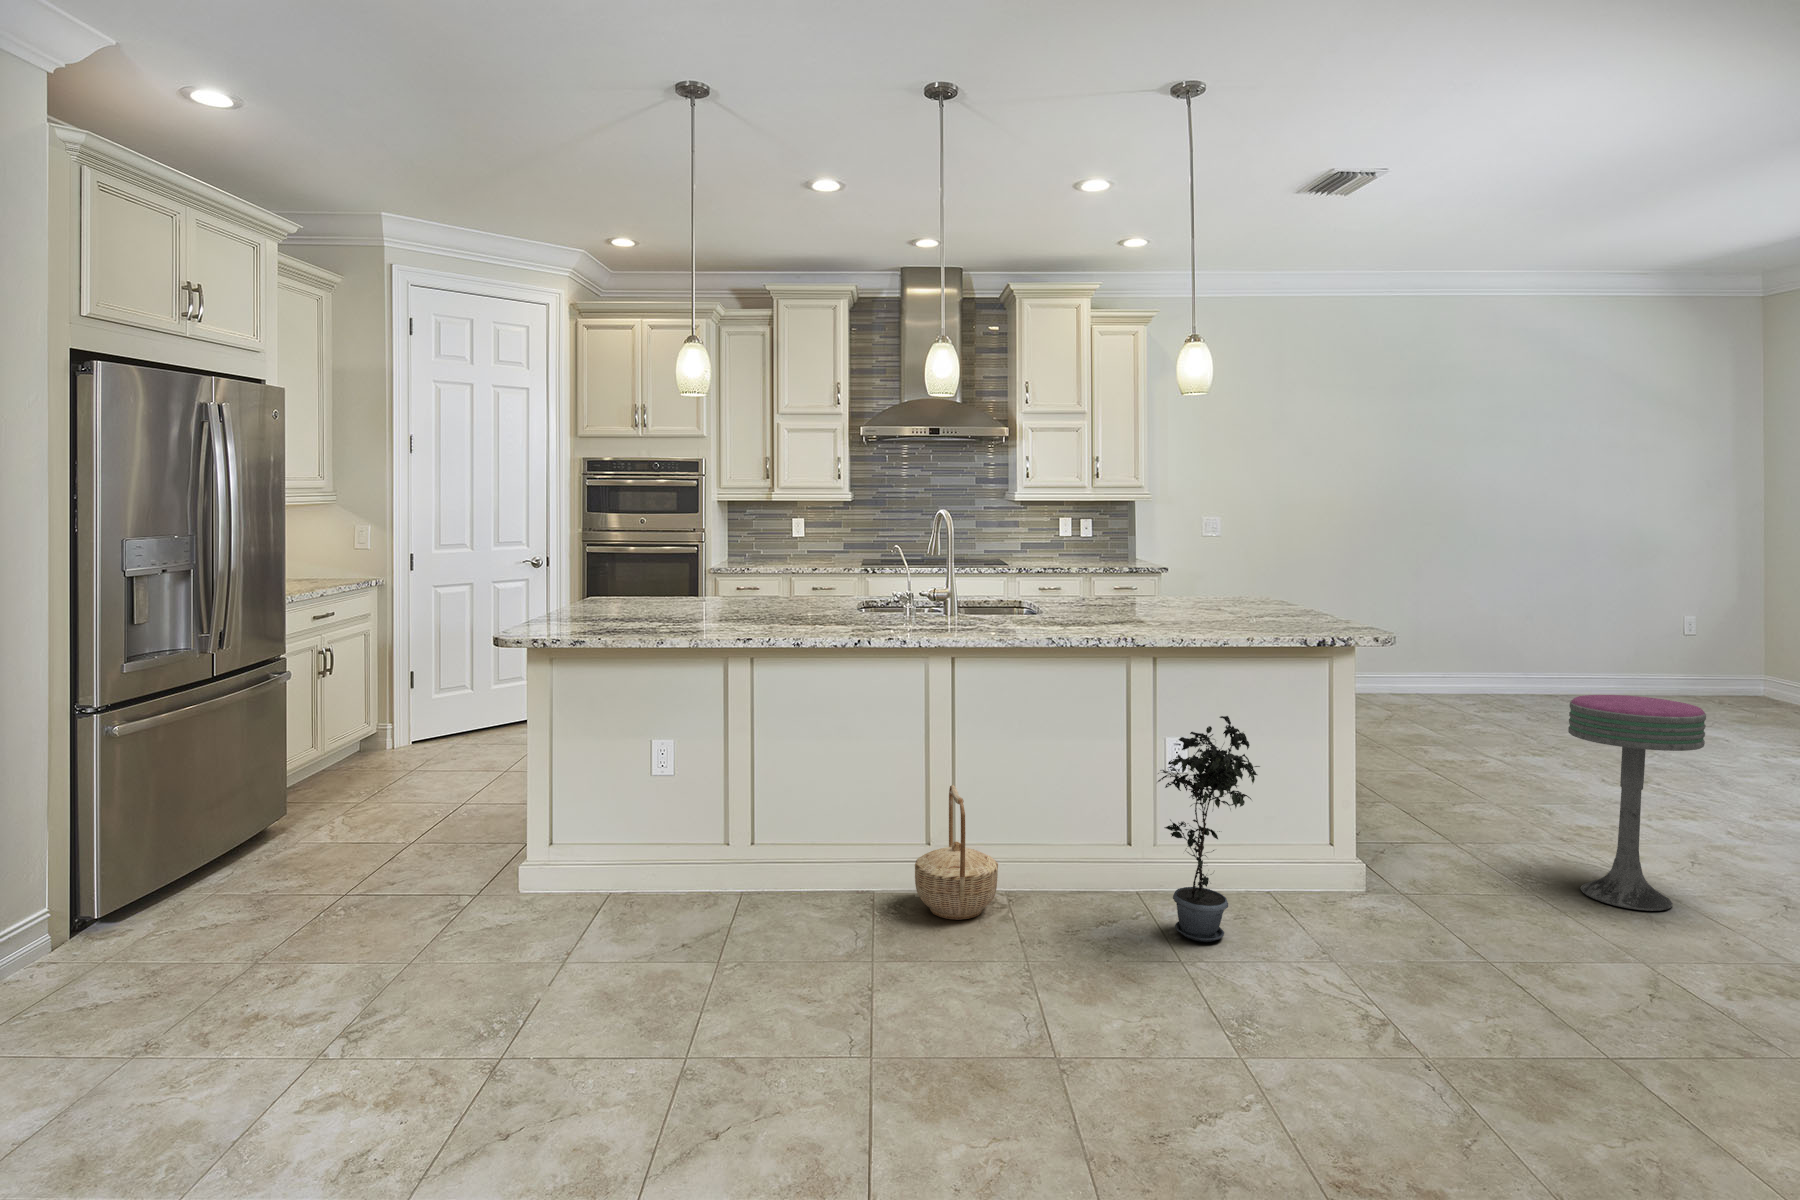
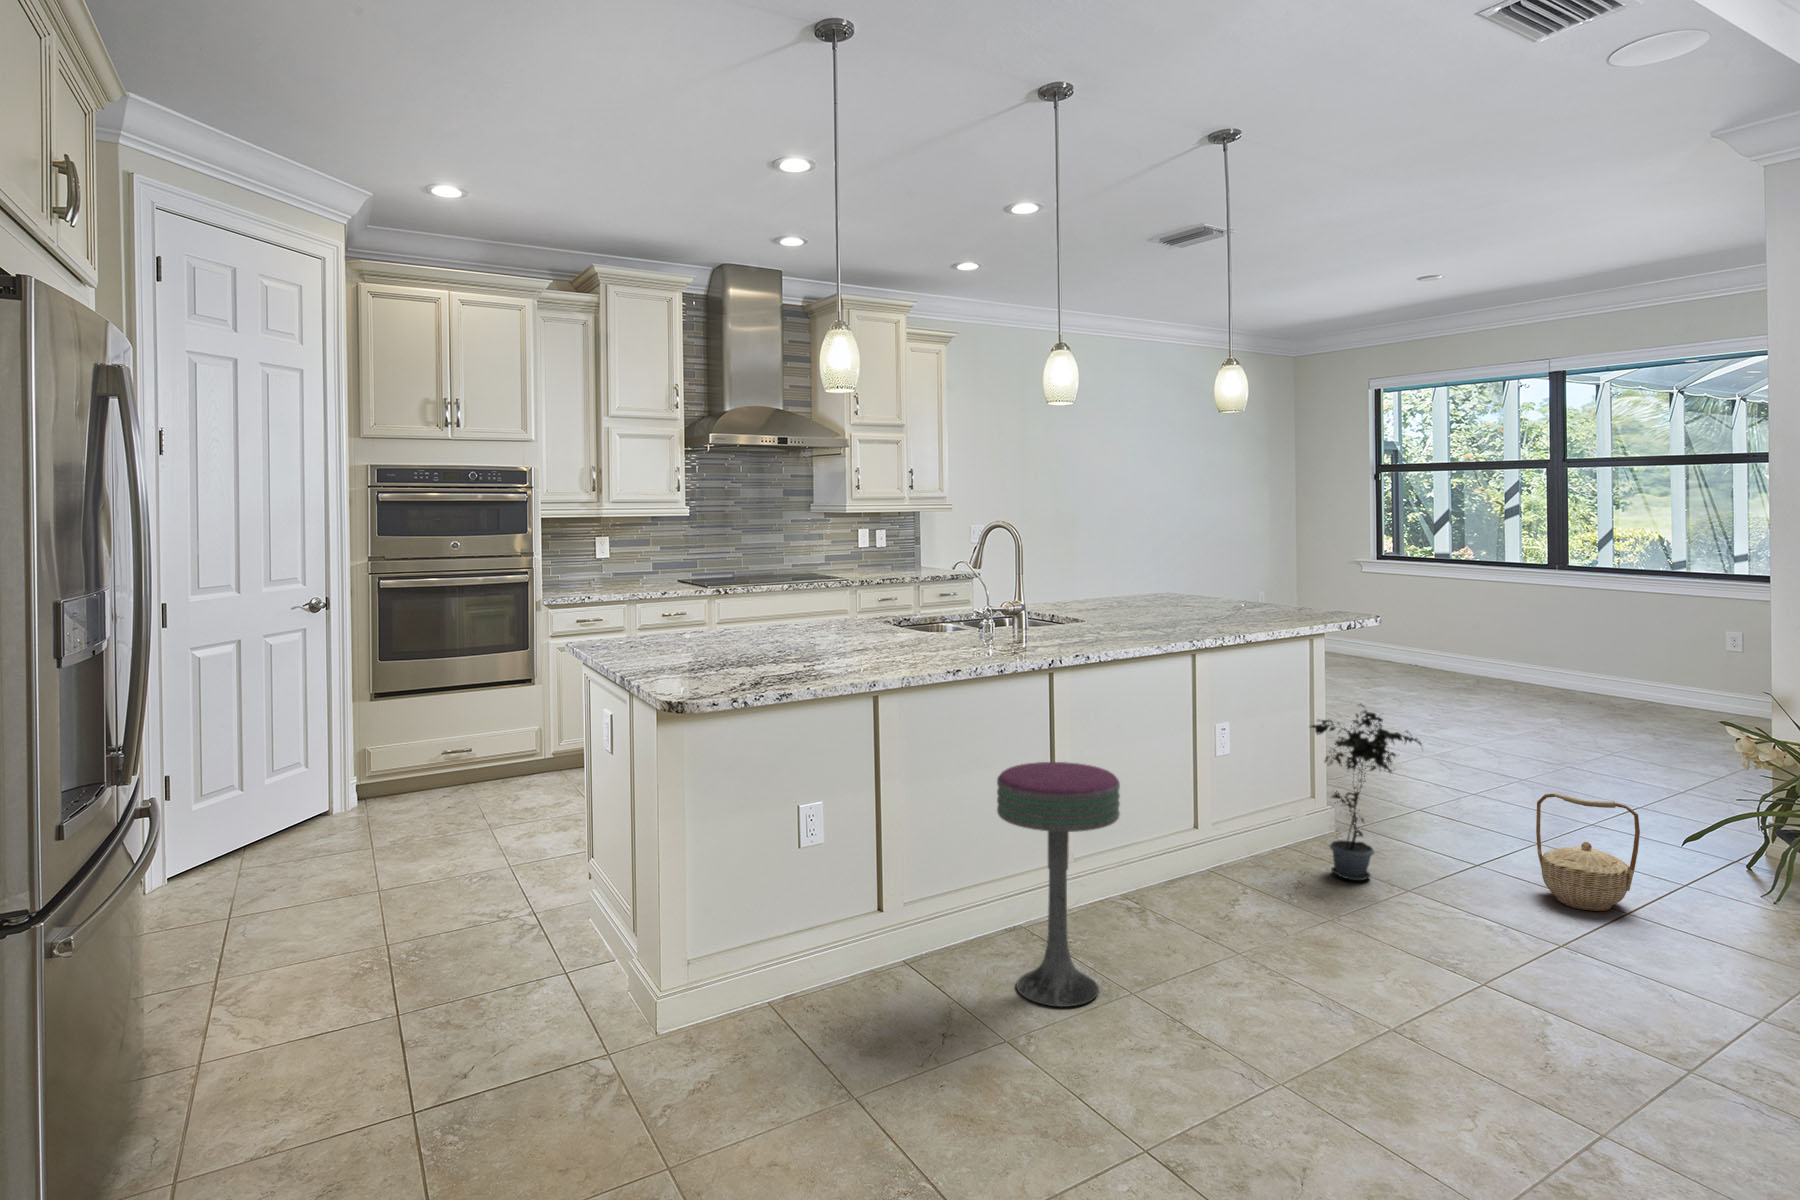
bar stool: present [1568,695,1706,911] -> present [997,762,1120,1007]
basket: present [915,785,998,920] -> present [1536,793,1640,911]

